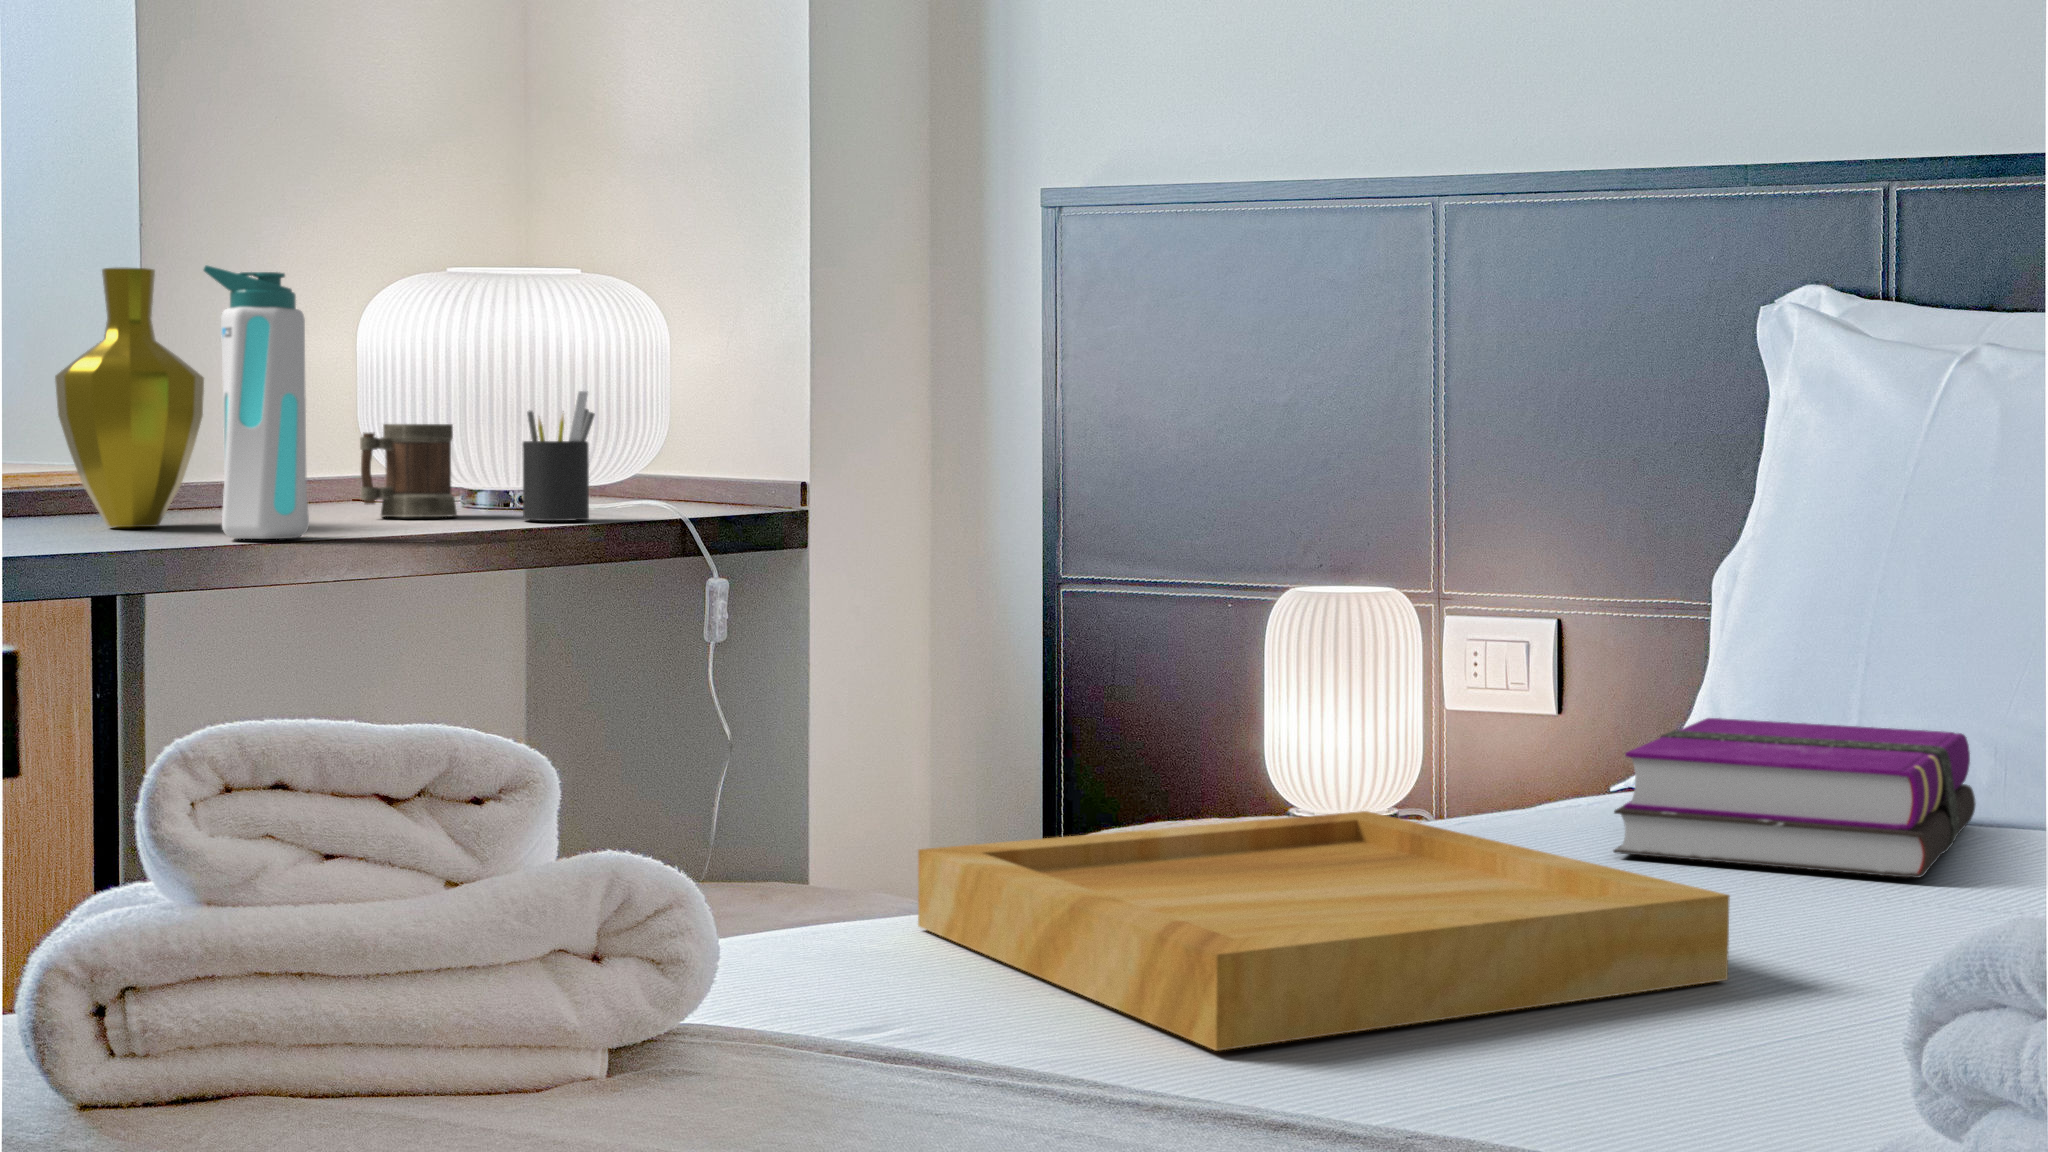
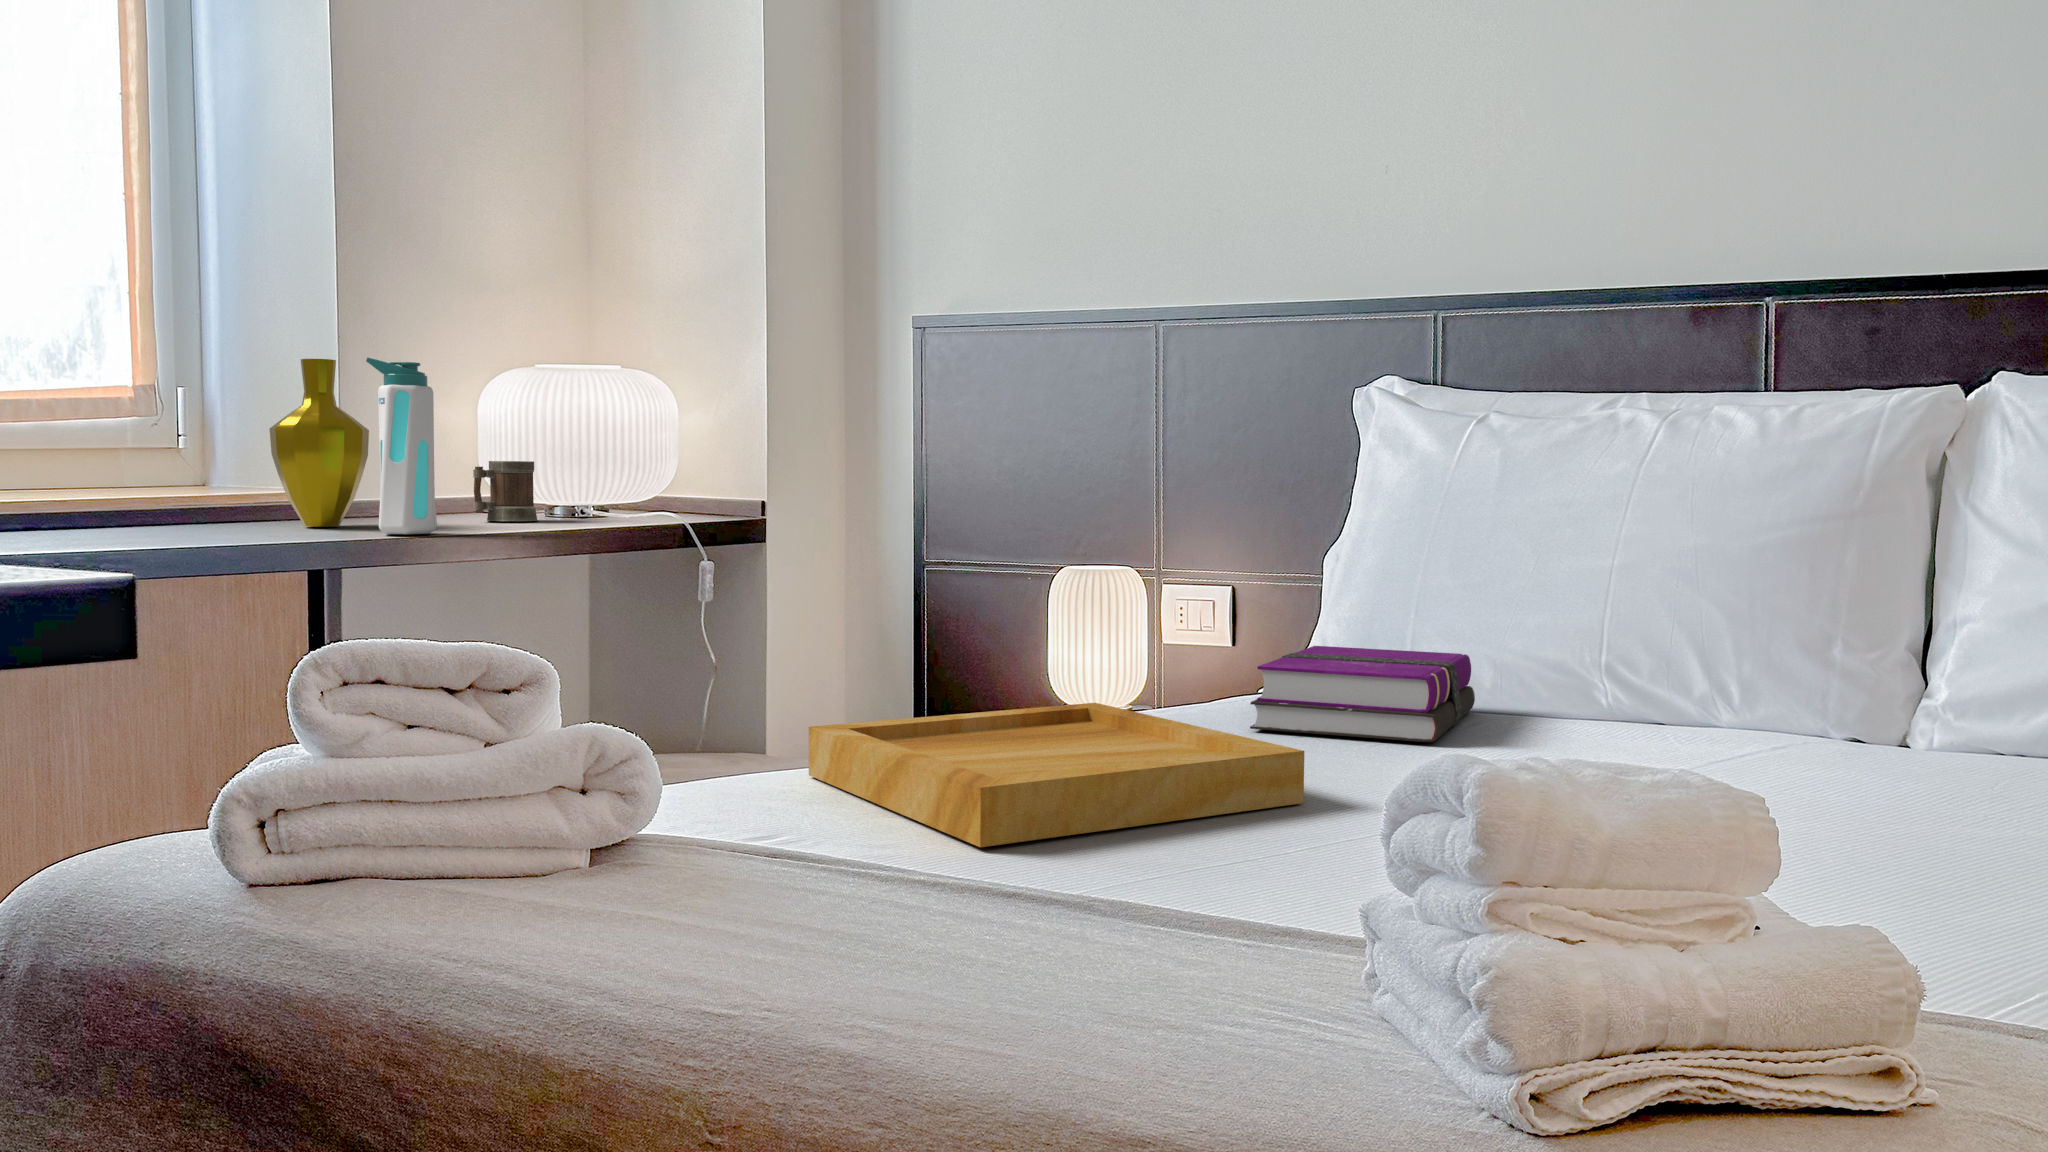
pen holder: present [522,391,595,521] -> none [579,441,627,524]

